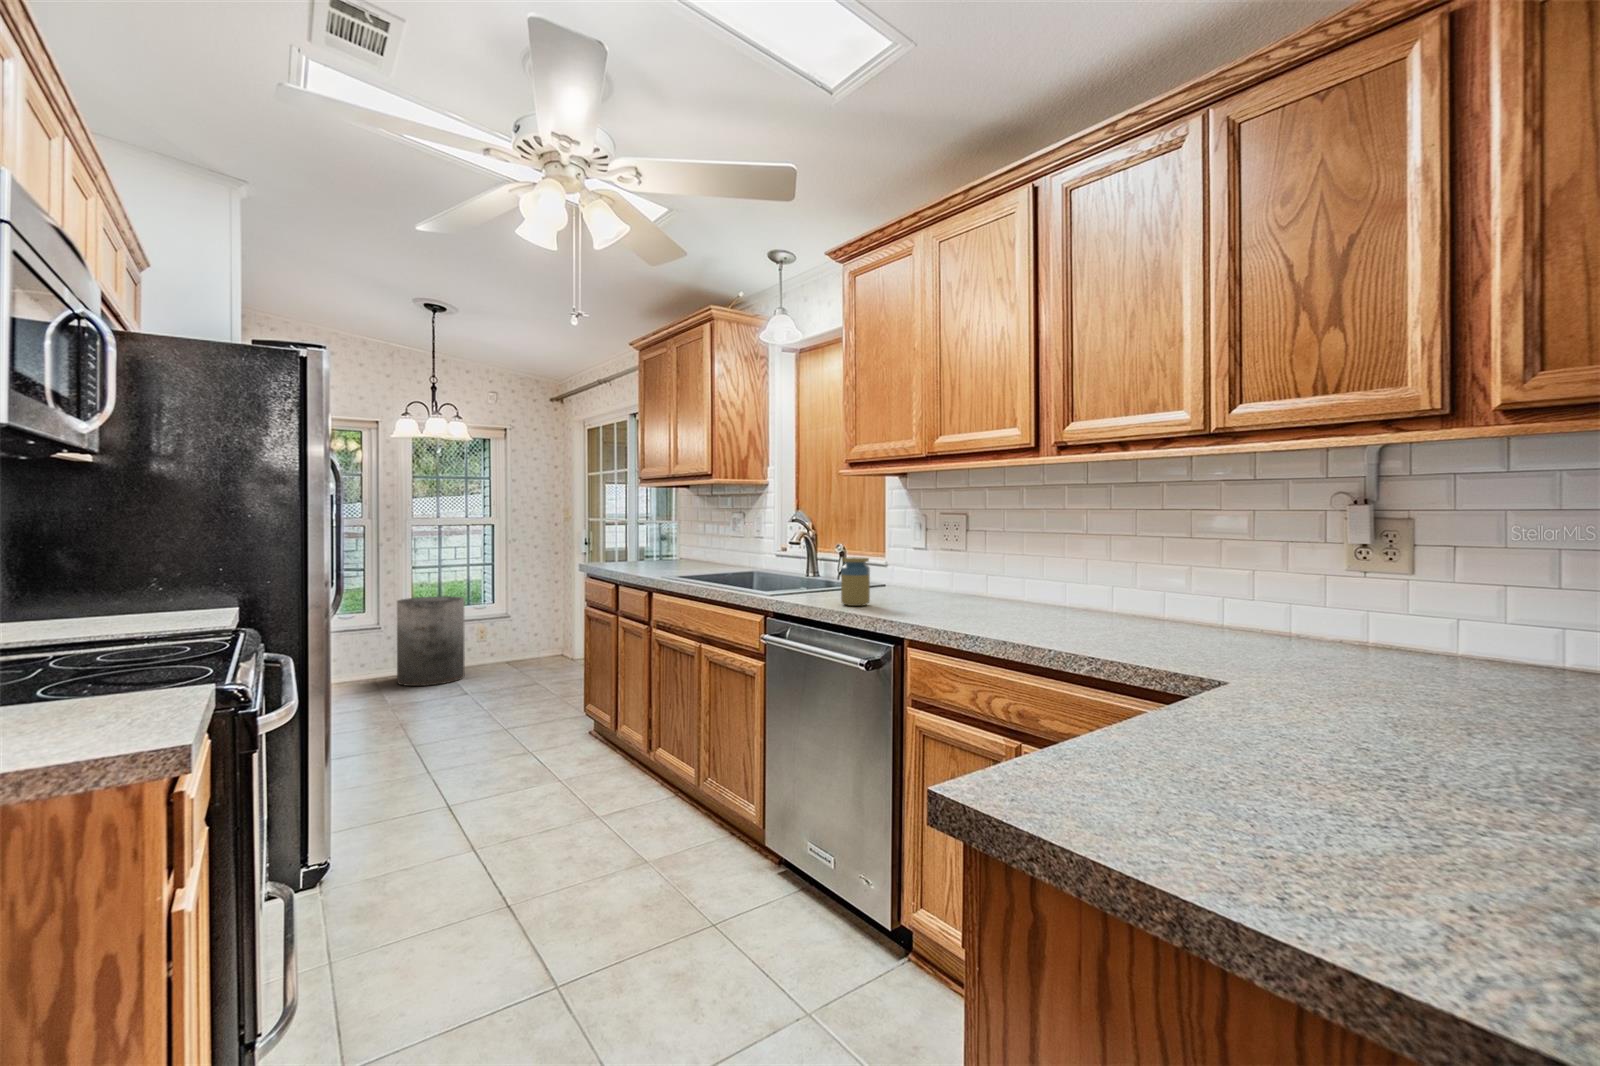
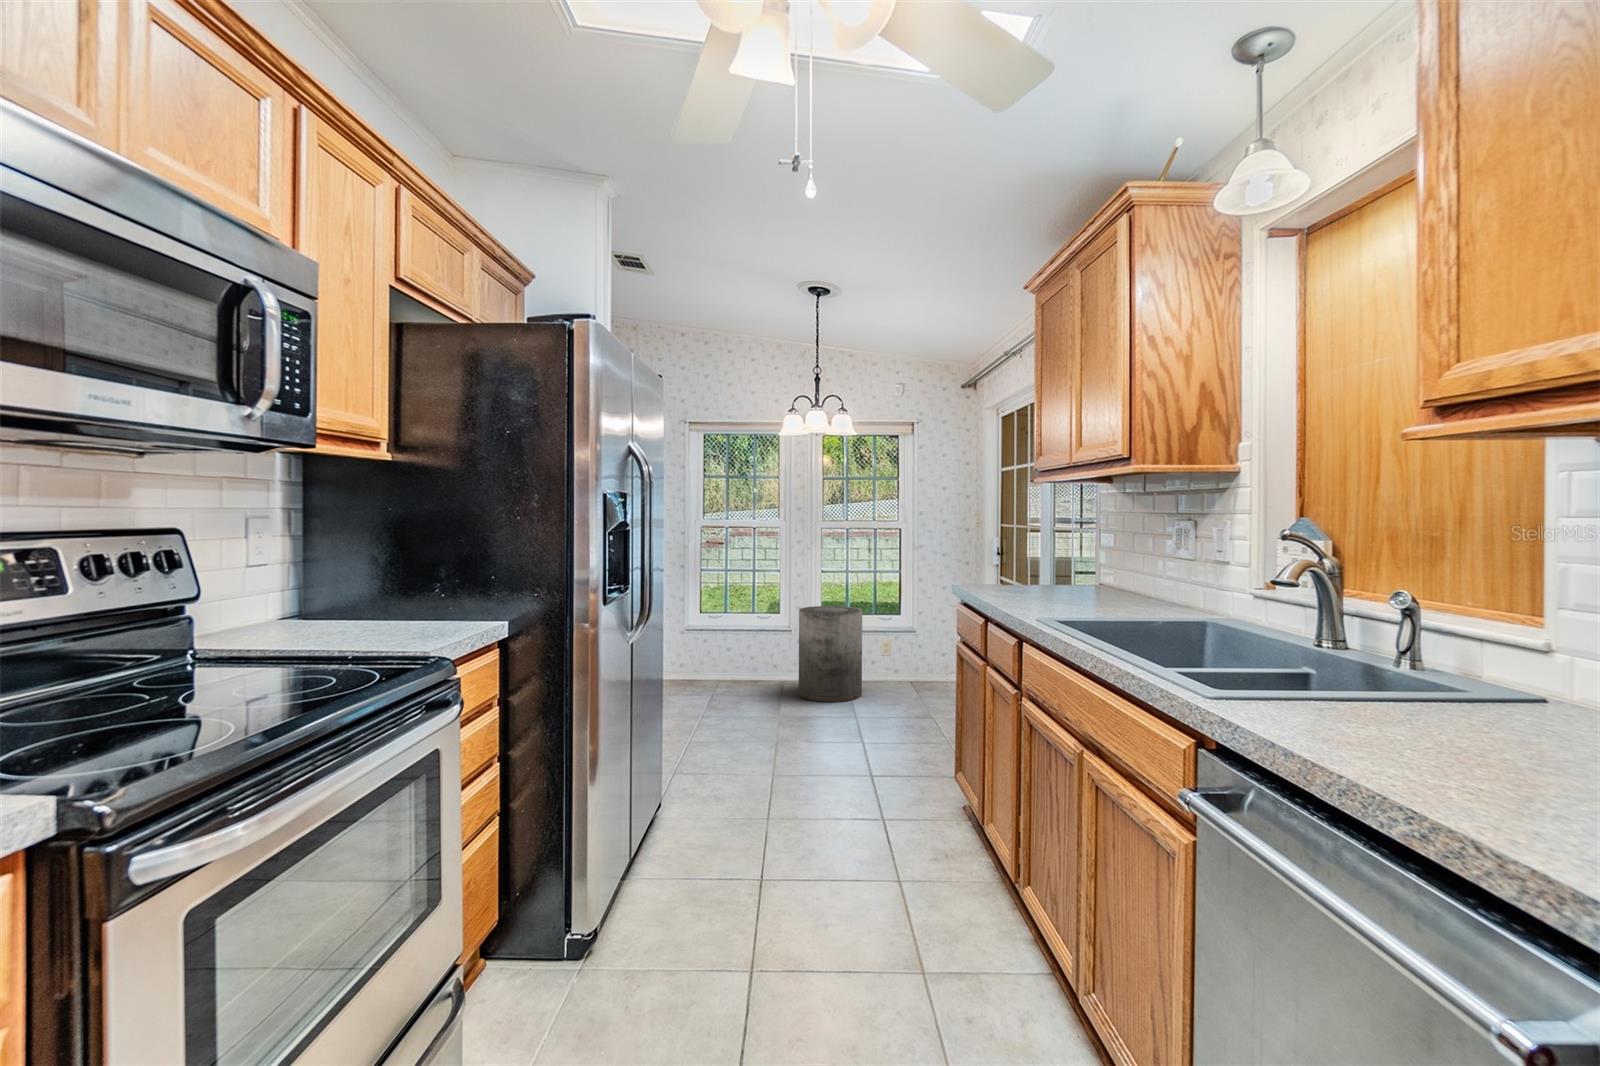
jar: present [841,557,870,606] -> none [1404,652,1512,797]

